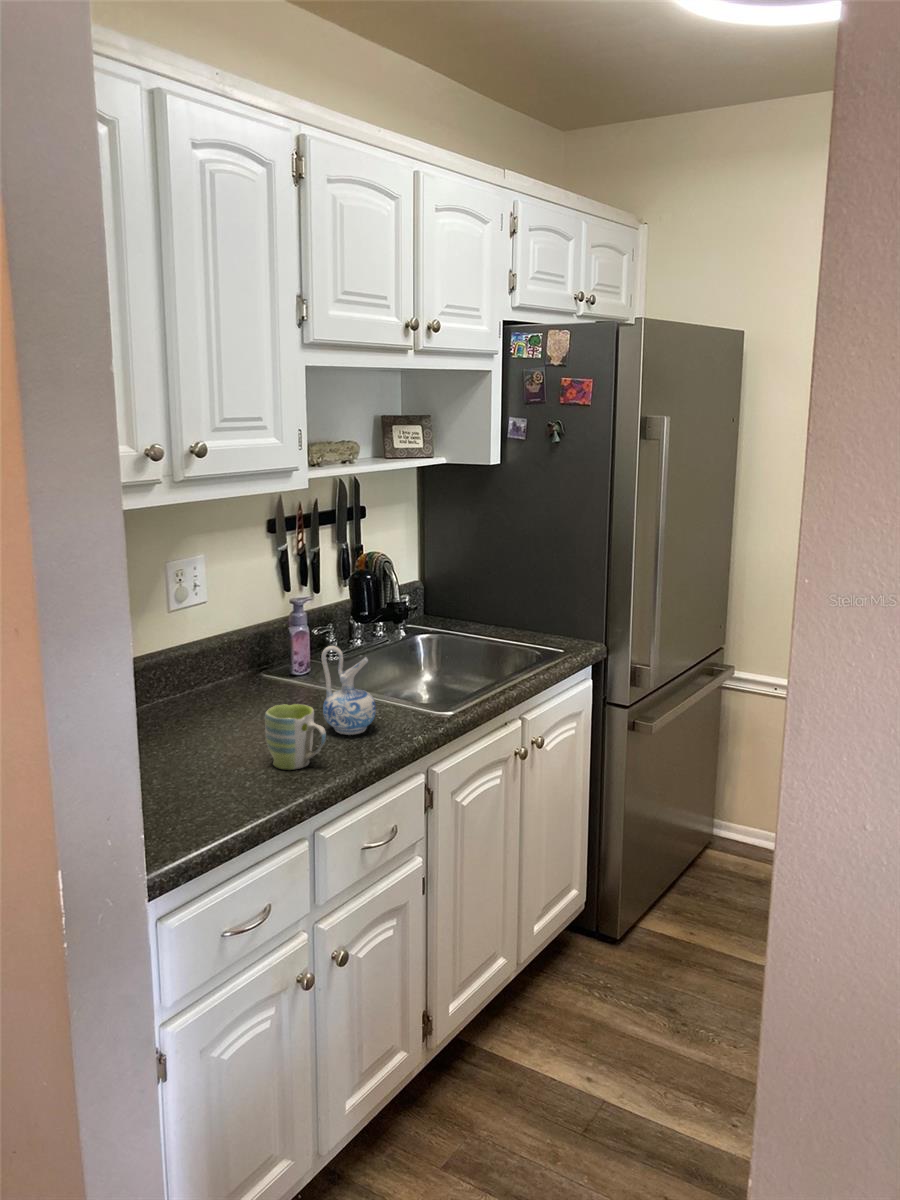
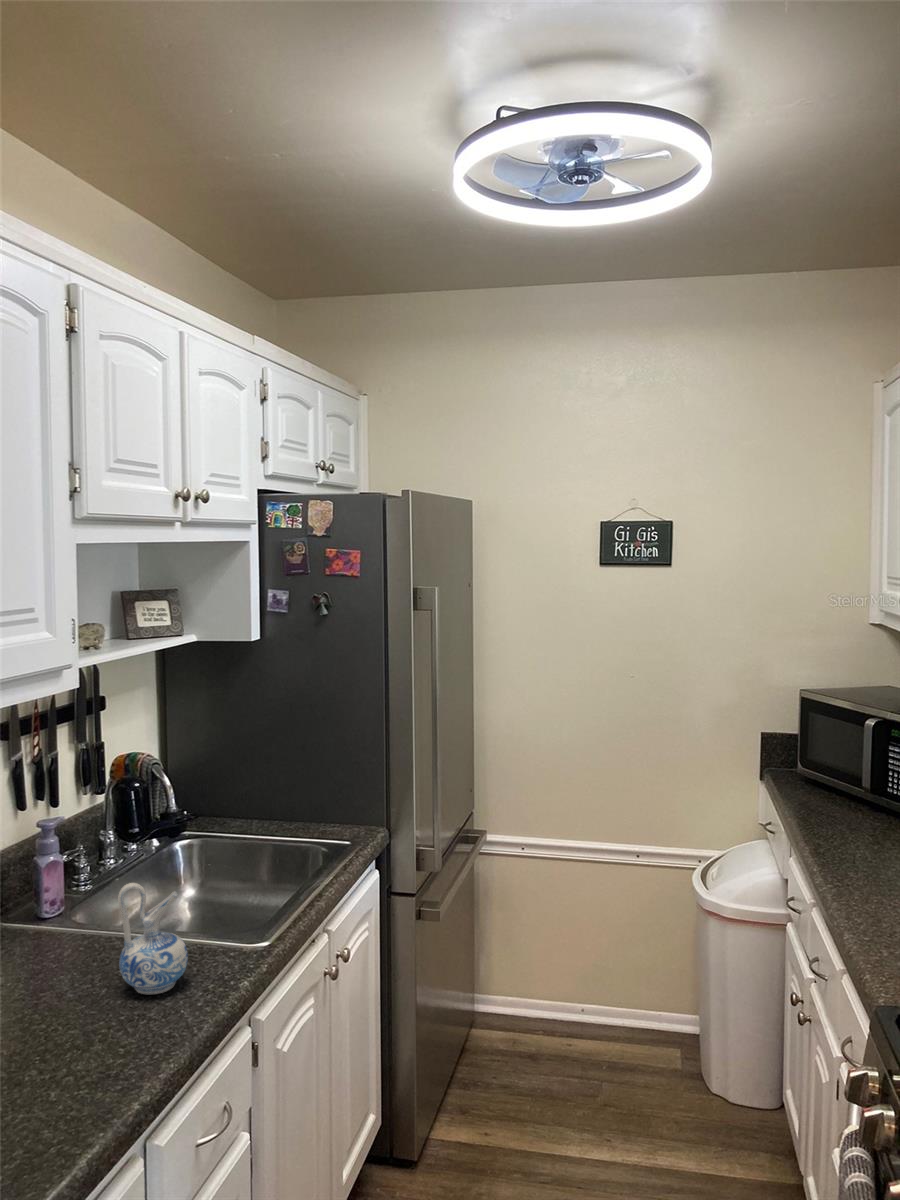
mug: present [265,704,326,770] -> none [64,969,151,1064]

